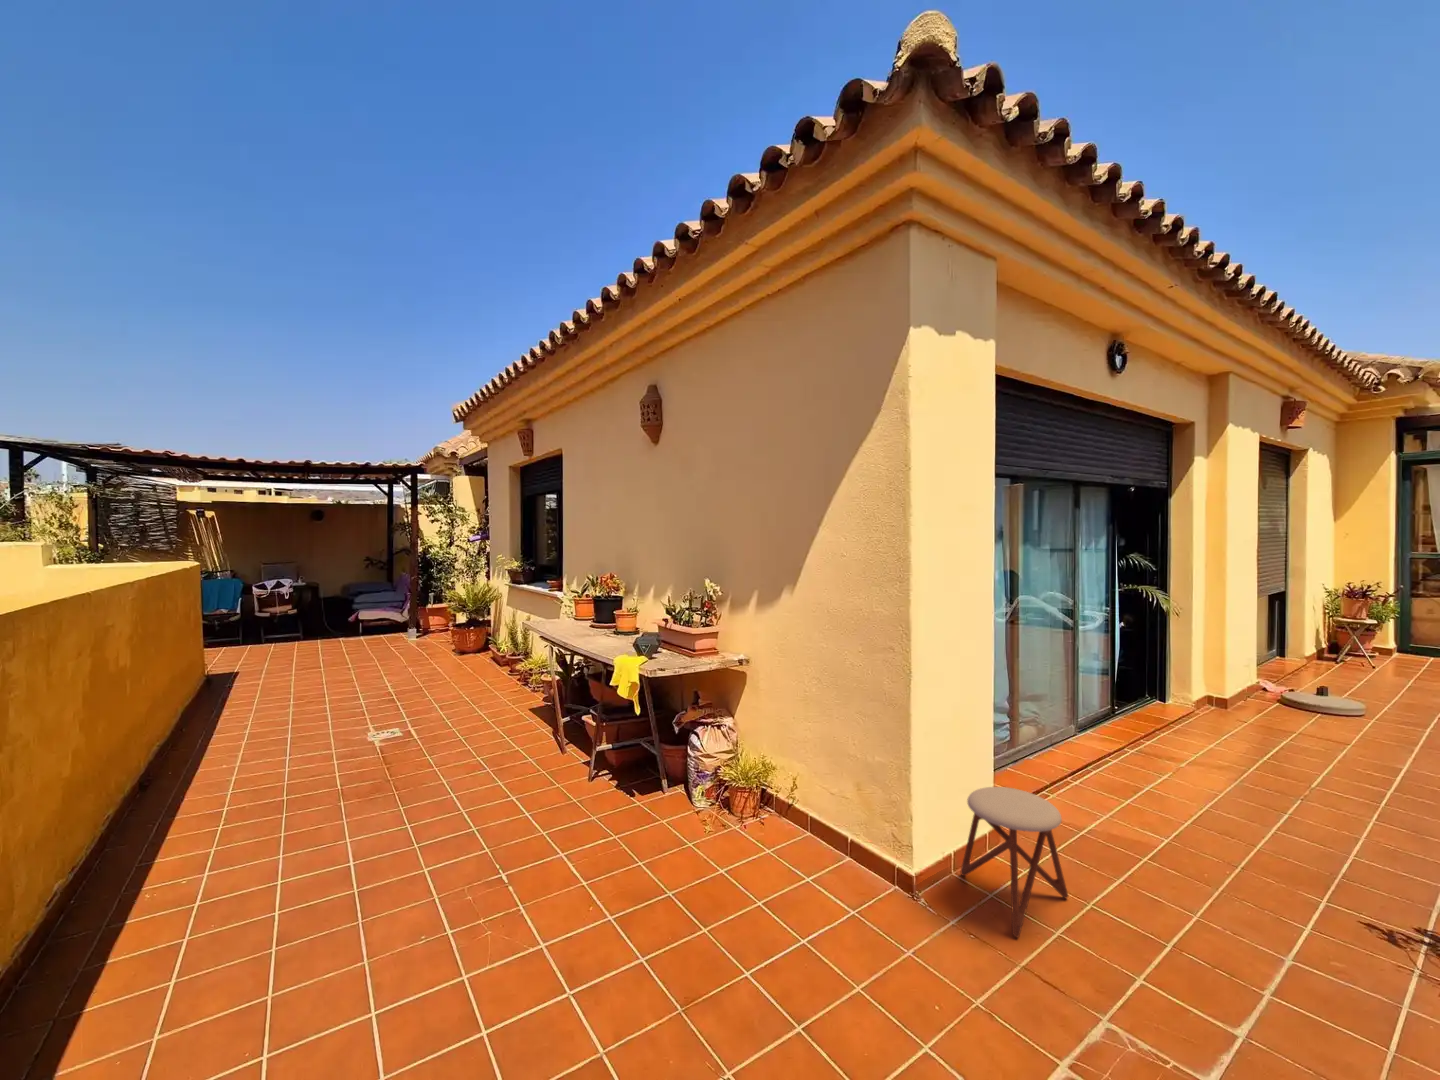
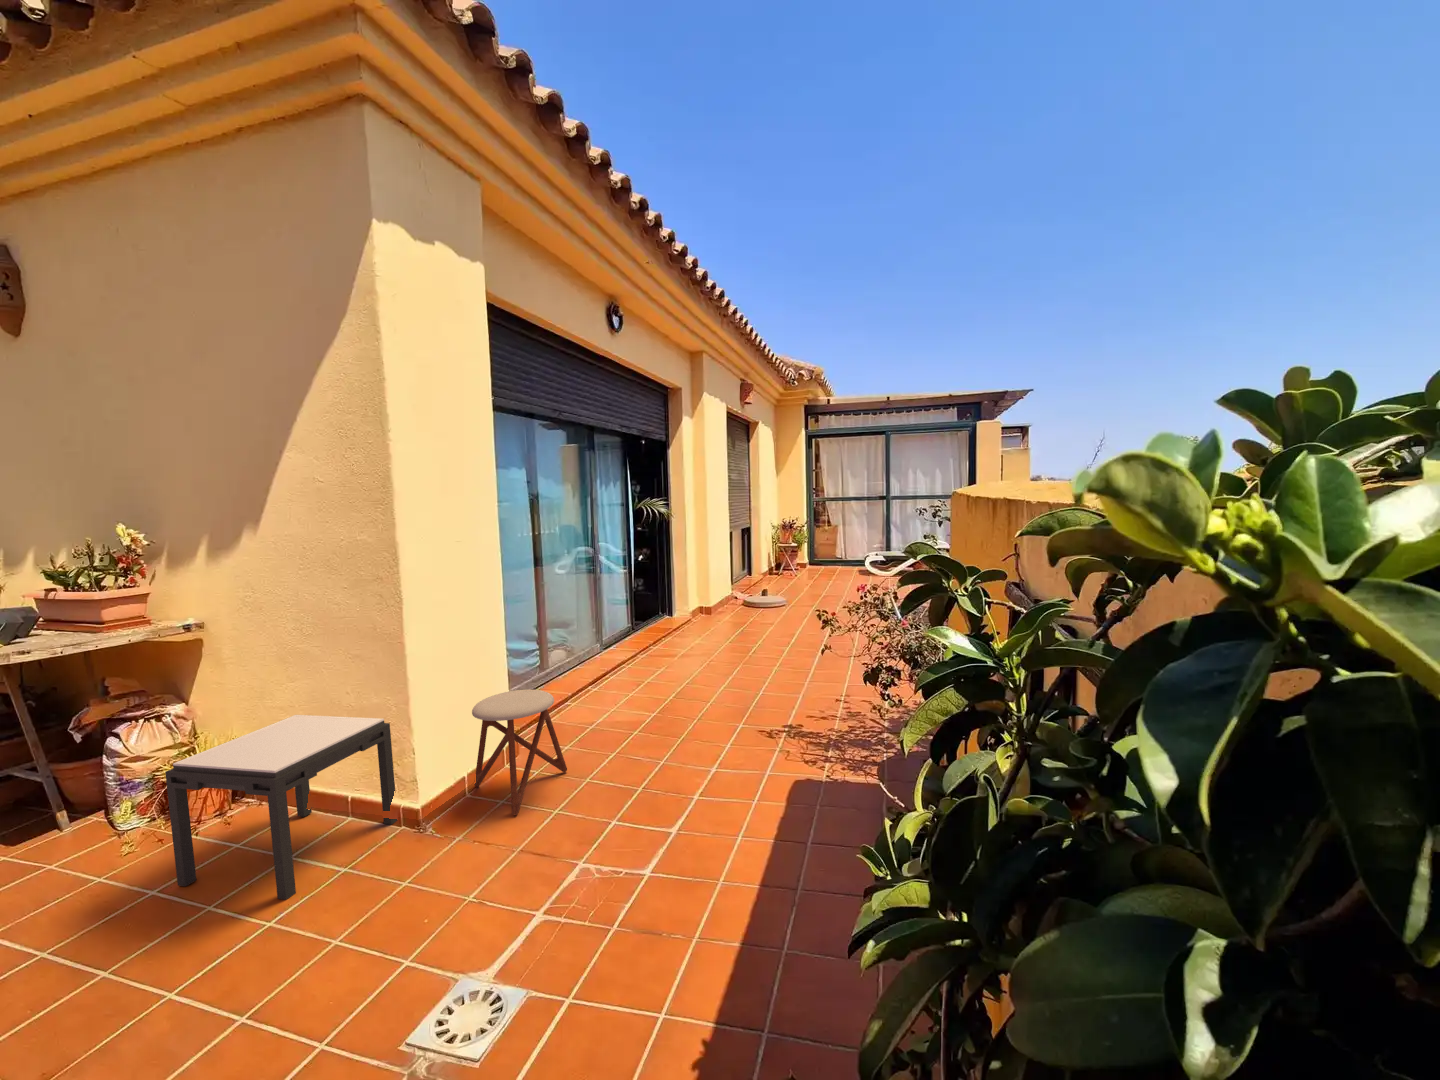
side table: none [735,755,892,936] -> present [165,715,397,900]

